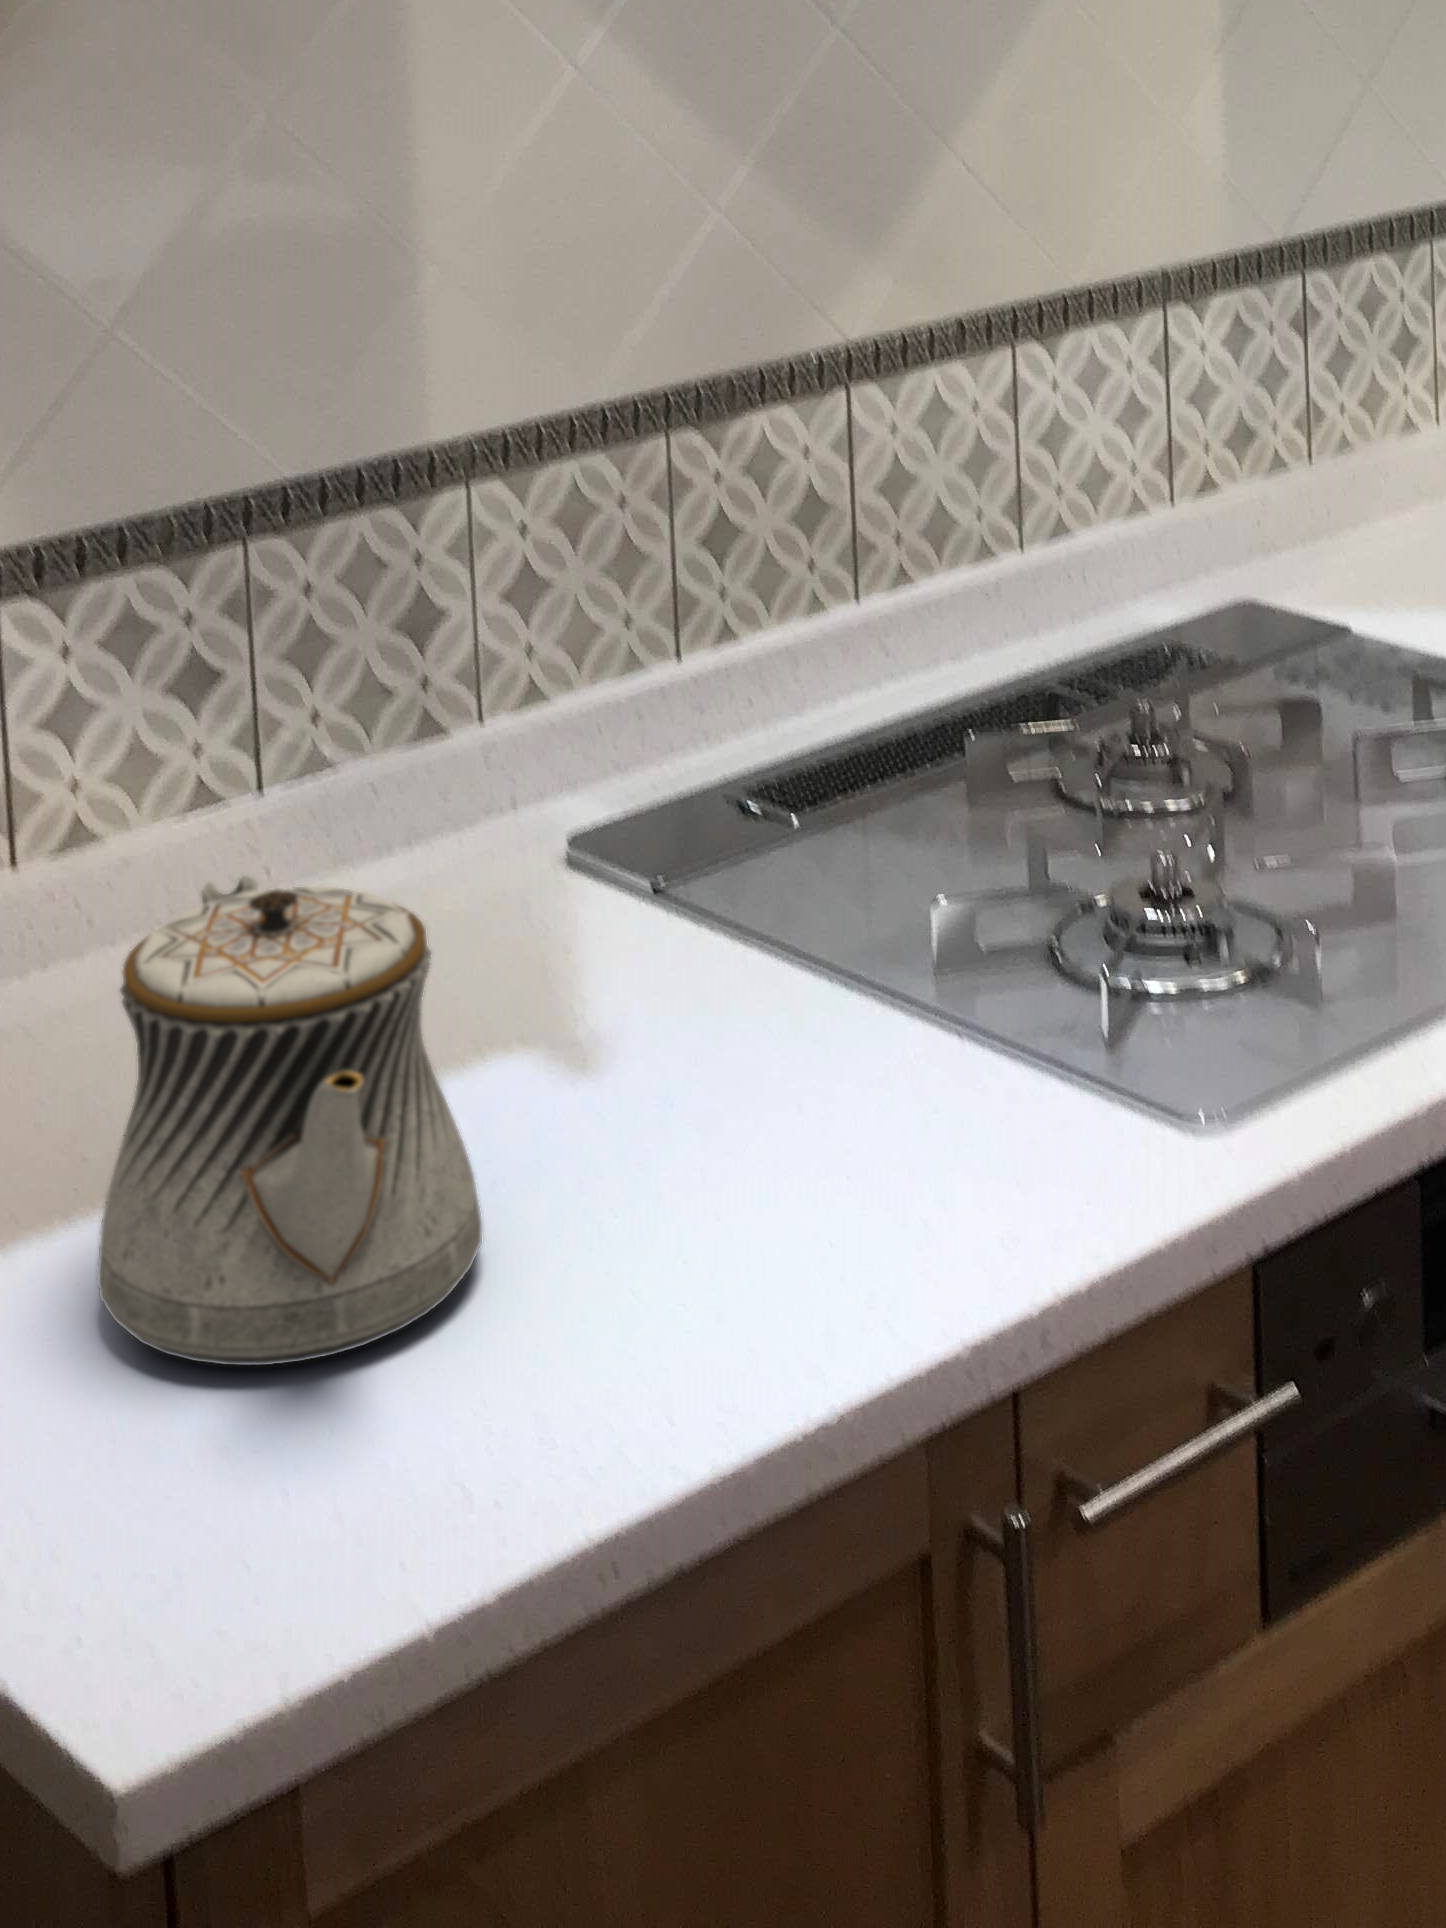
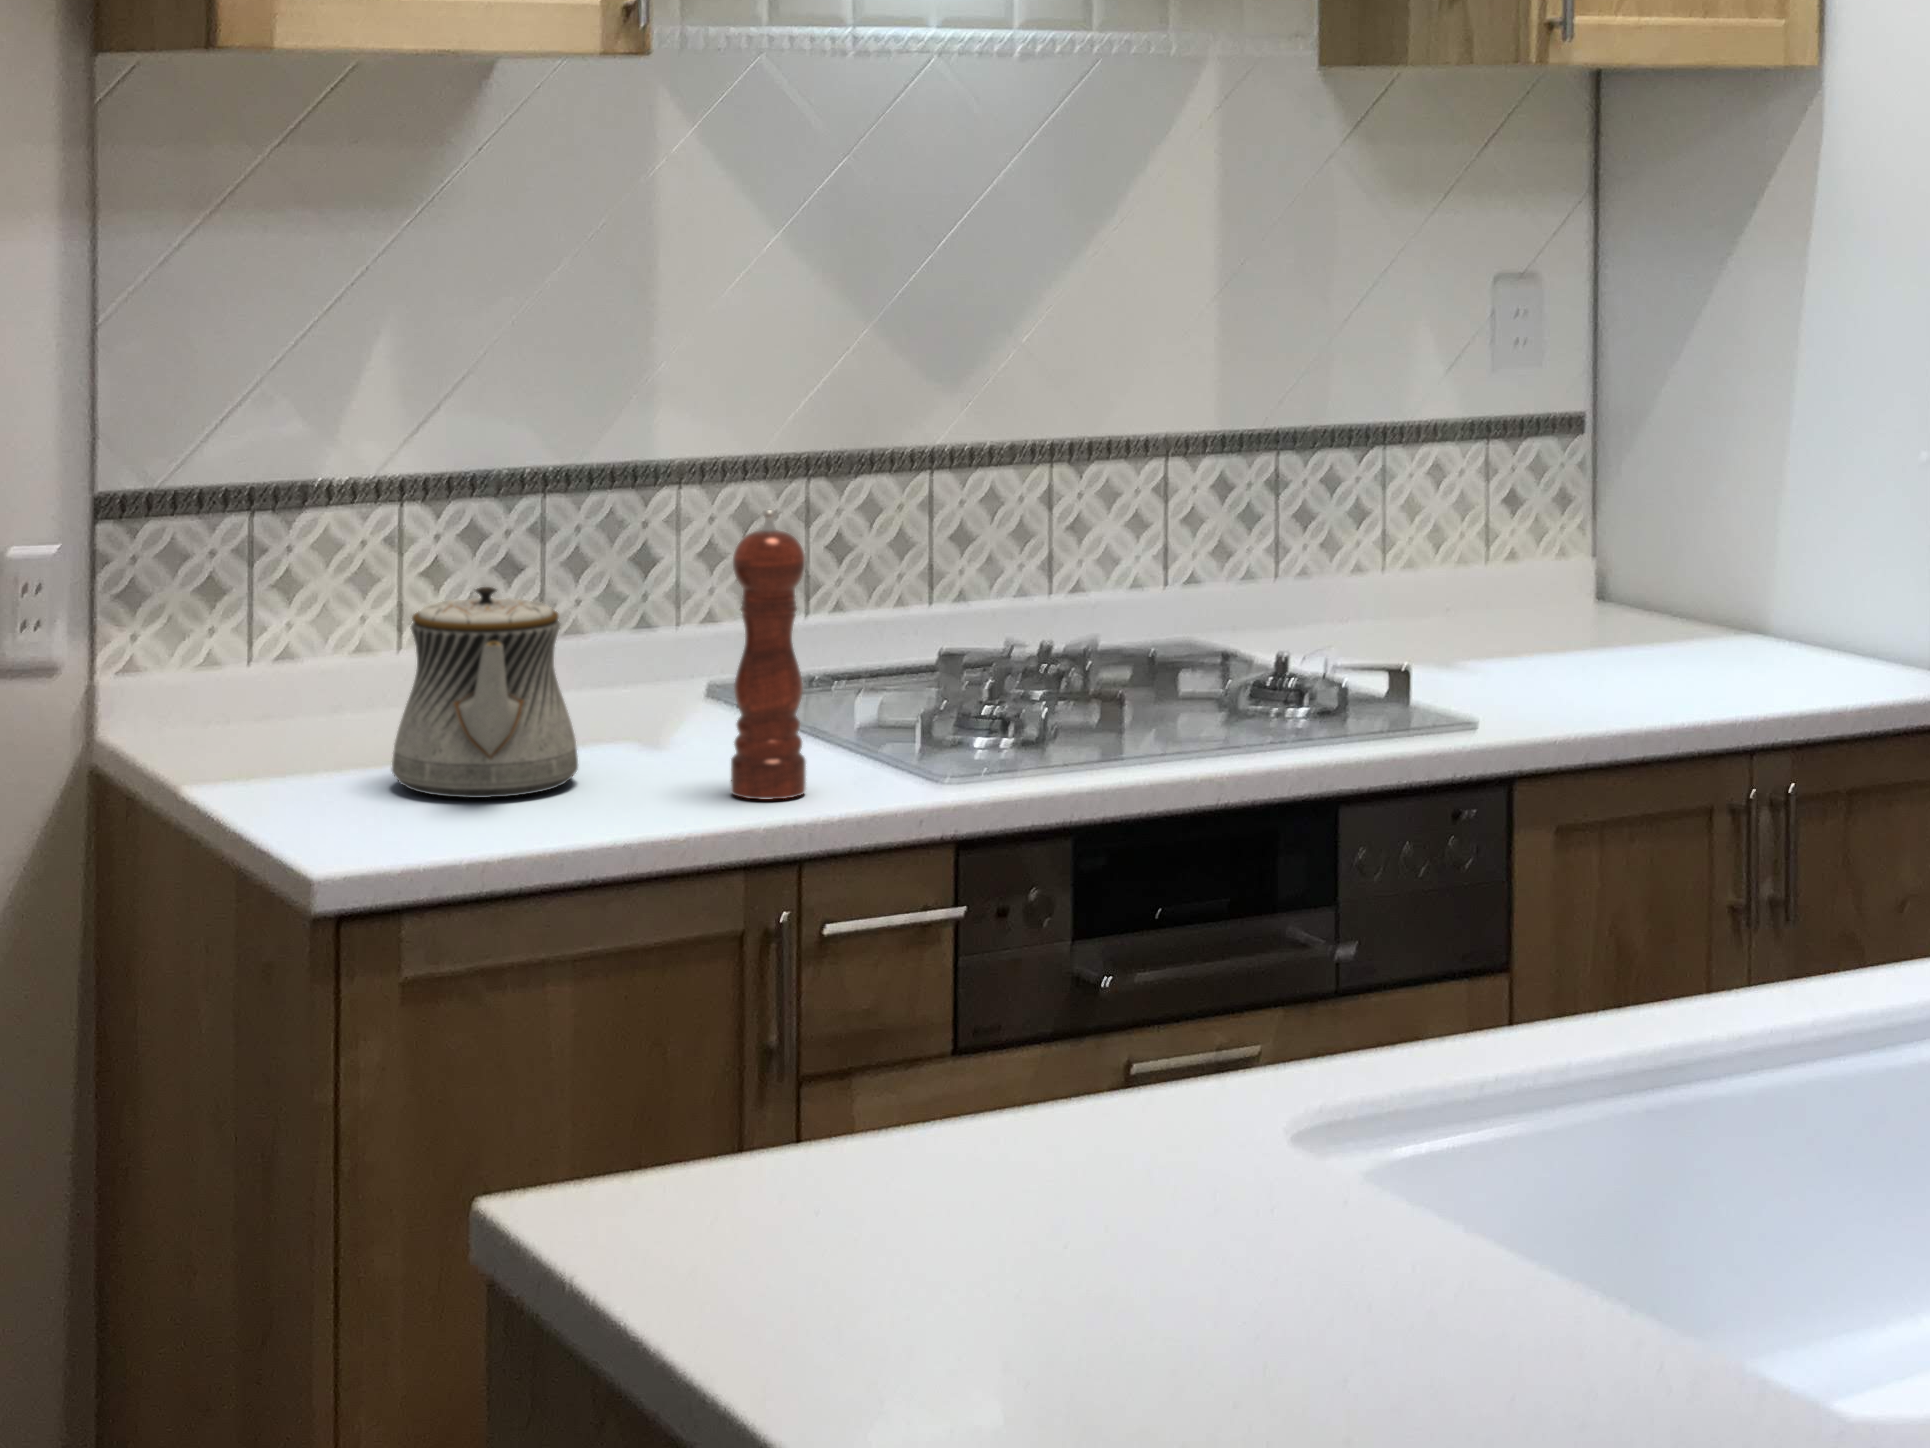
pepper mill: none [790,689,953,1274] -> present [731,510,806,800]

